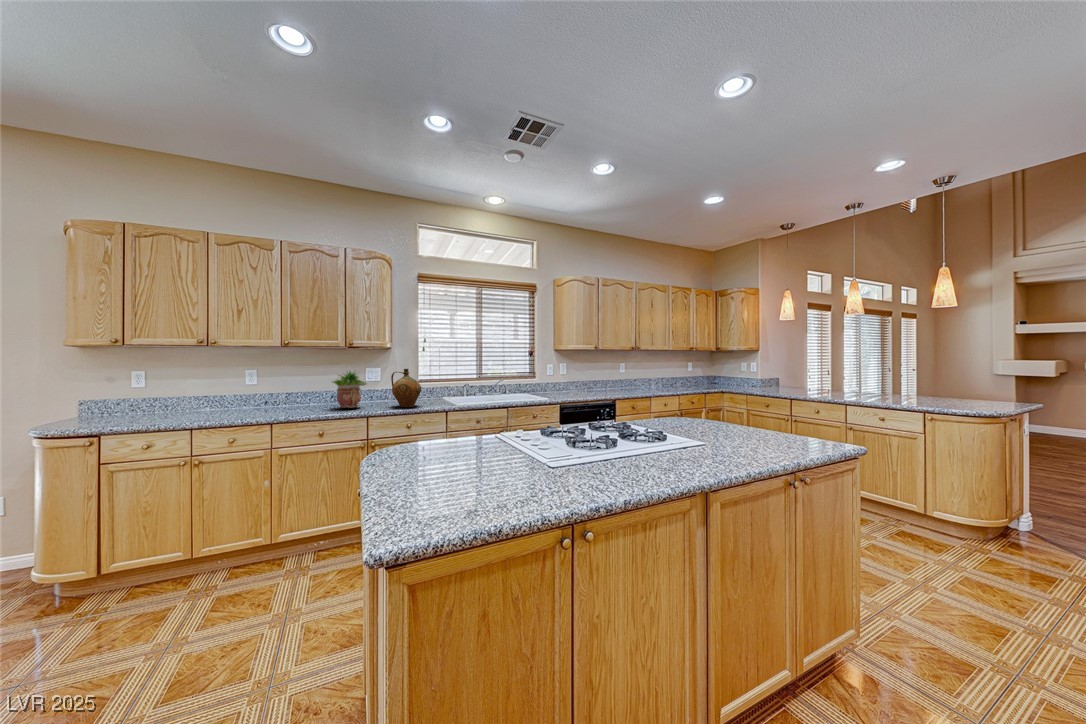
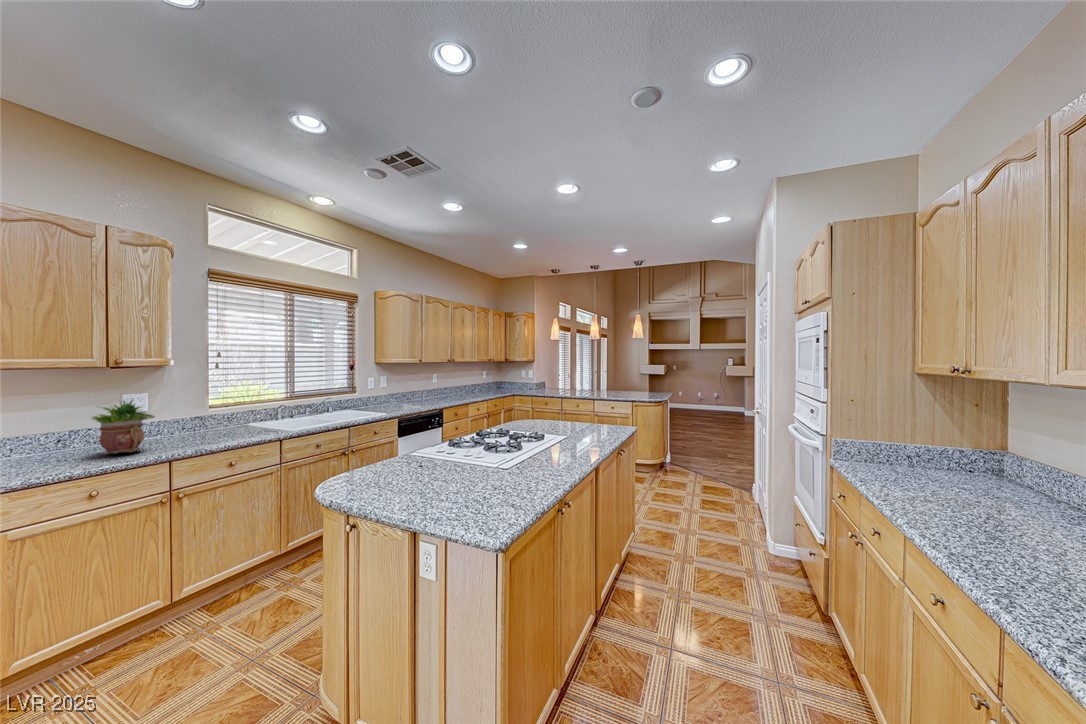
ceramic jug: present [391,369,421,407] -> none [195,393,242,442]

